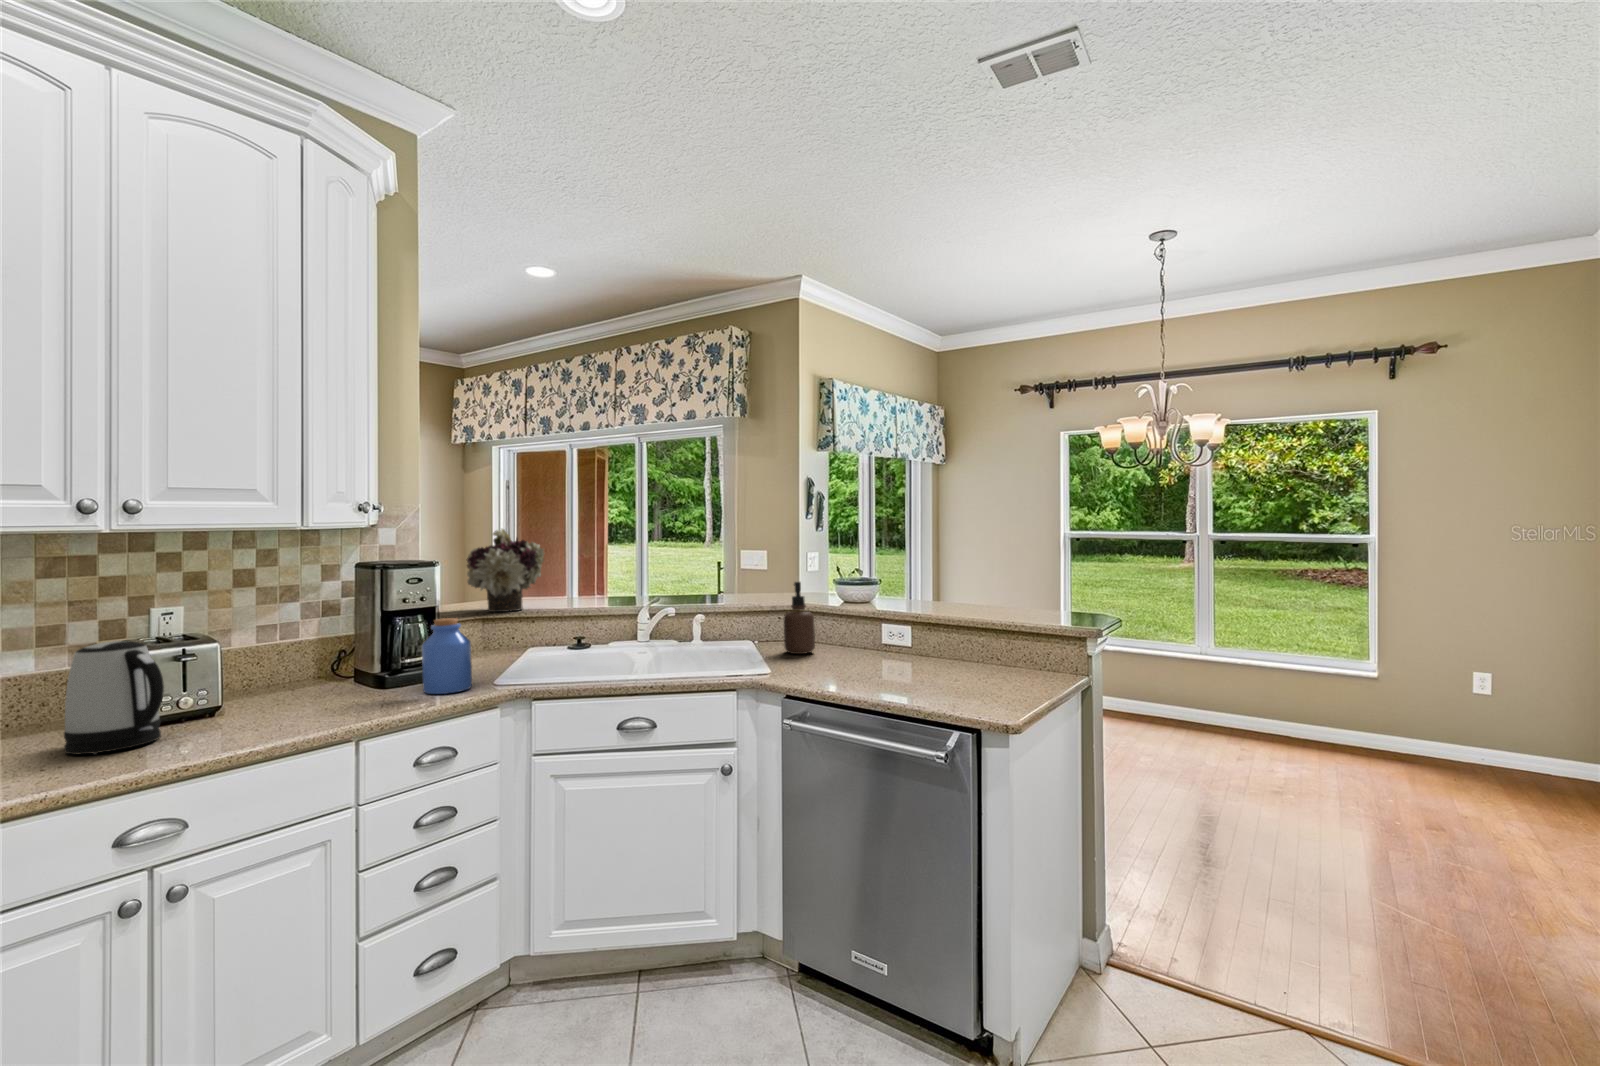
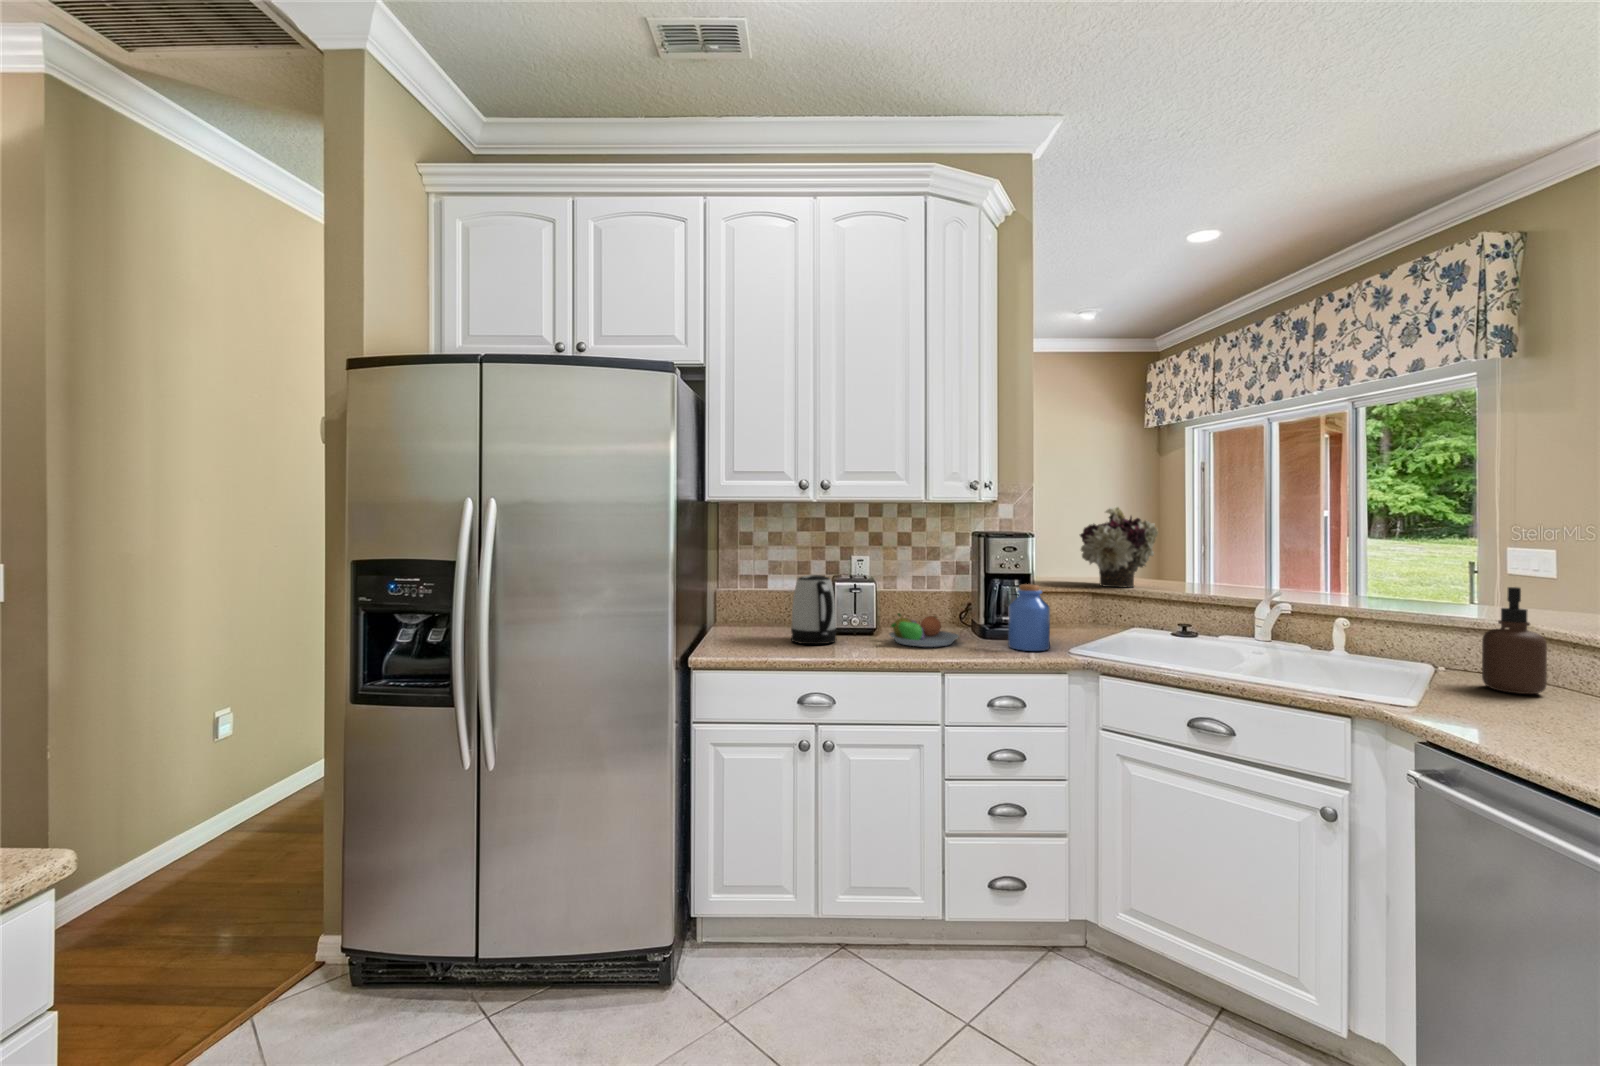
fruit bowl: none [250,673,359,718] -> present [890,613,959,647]

